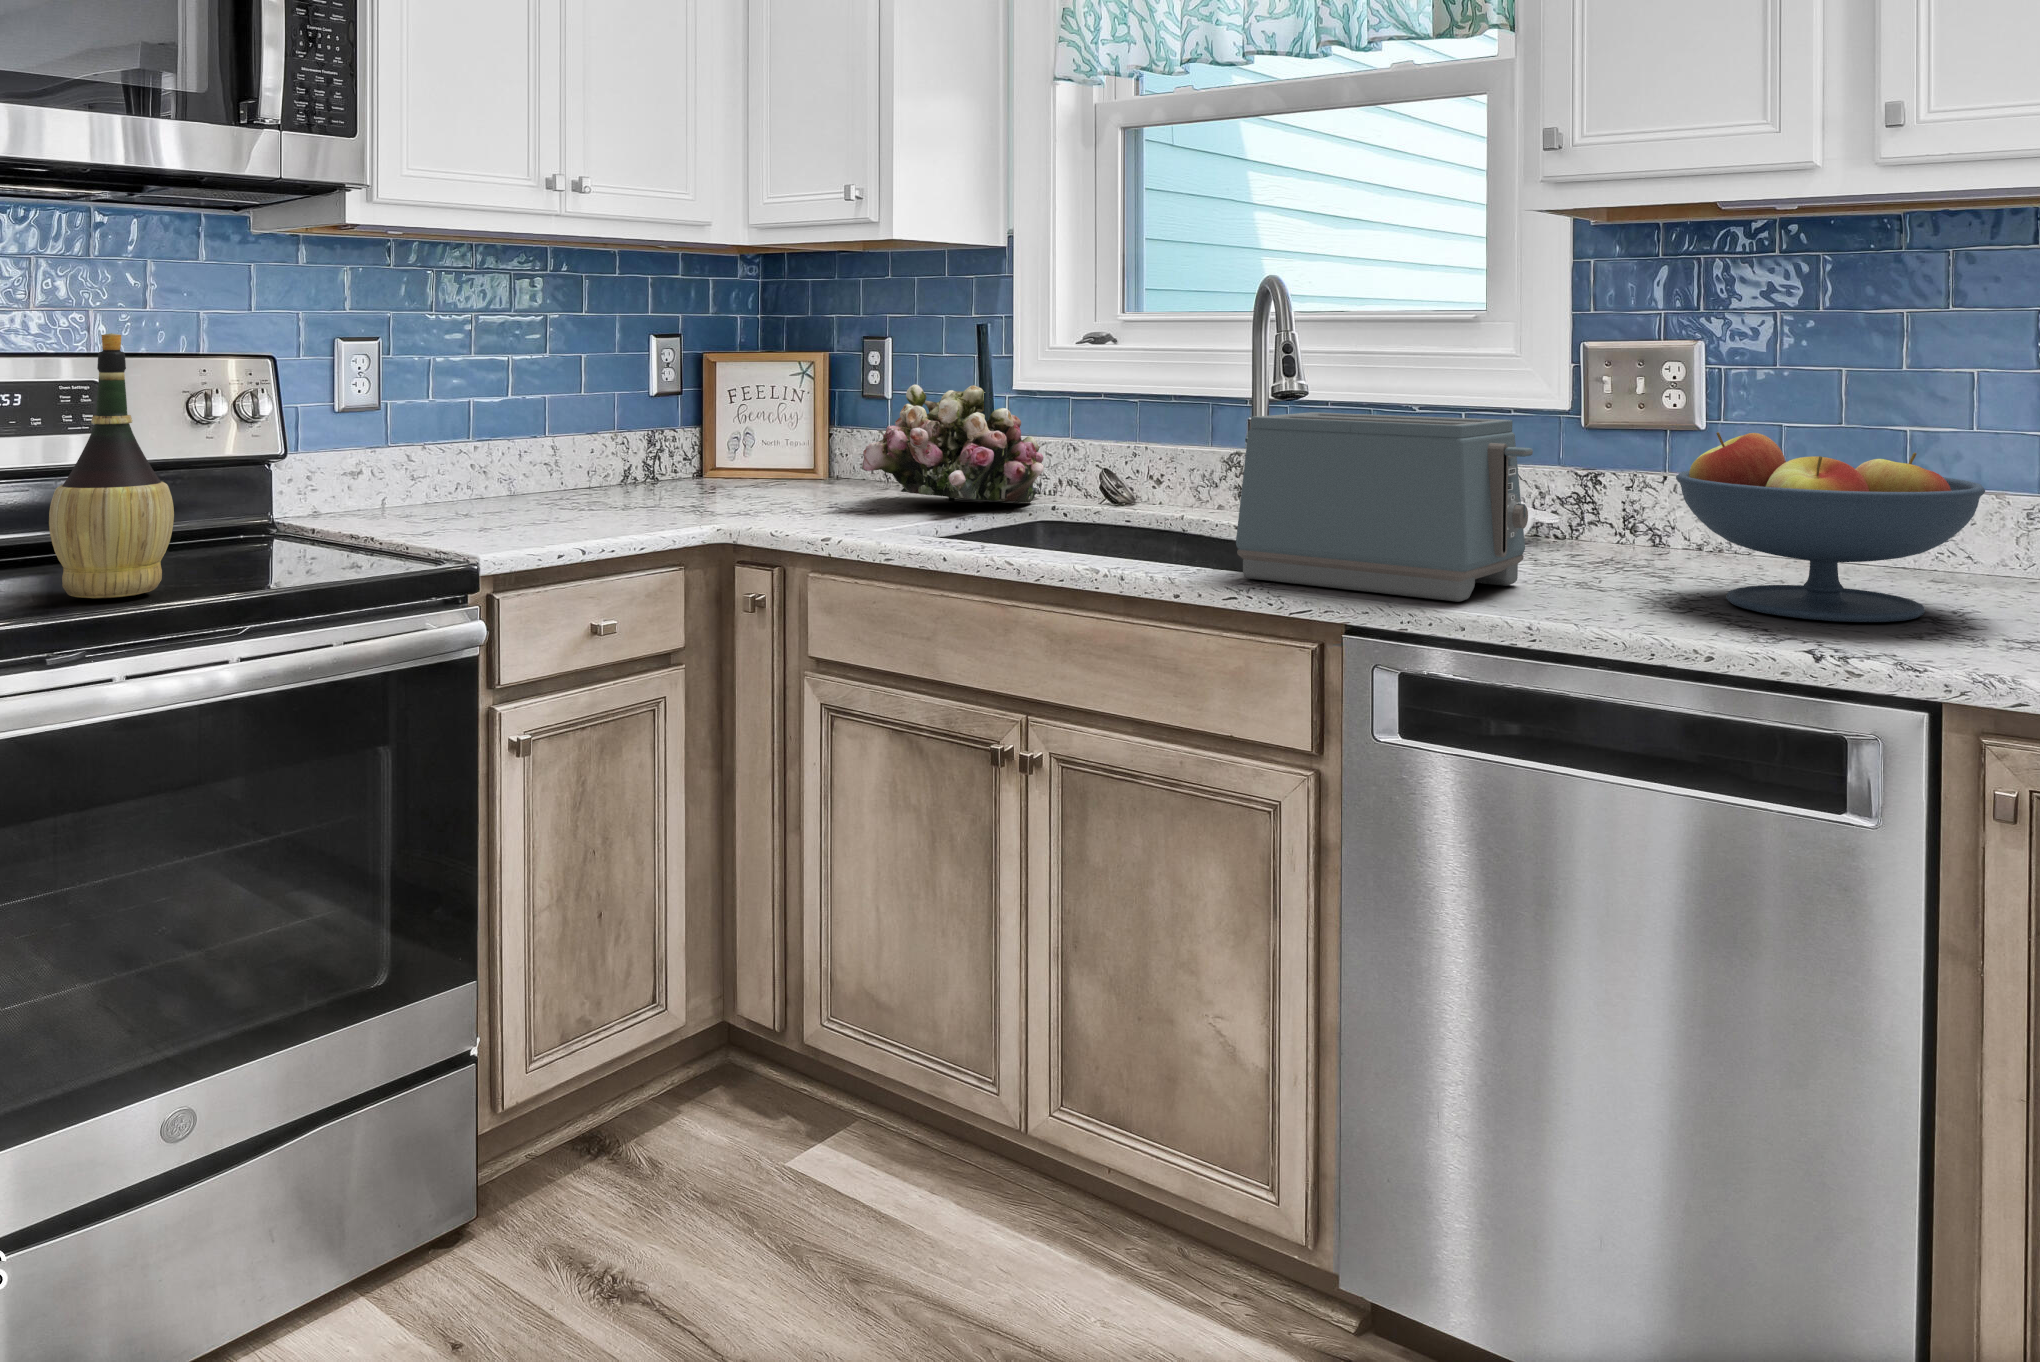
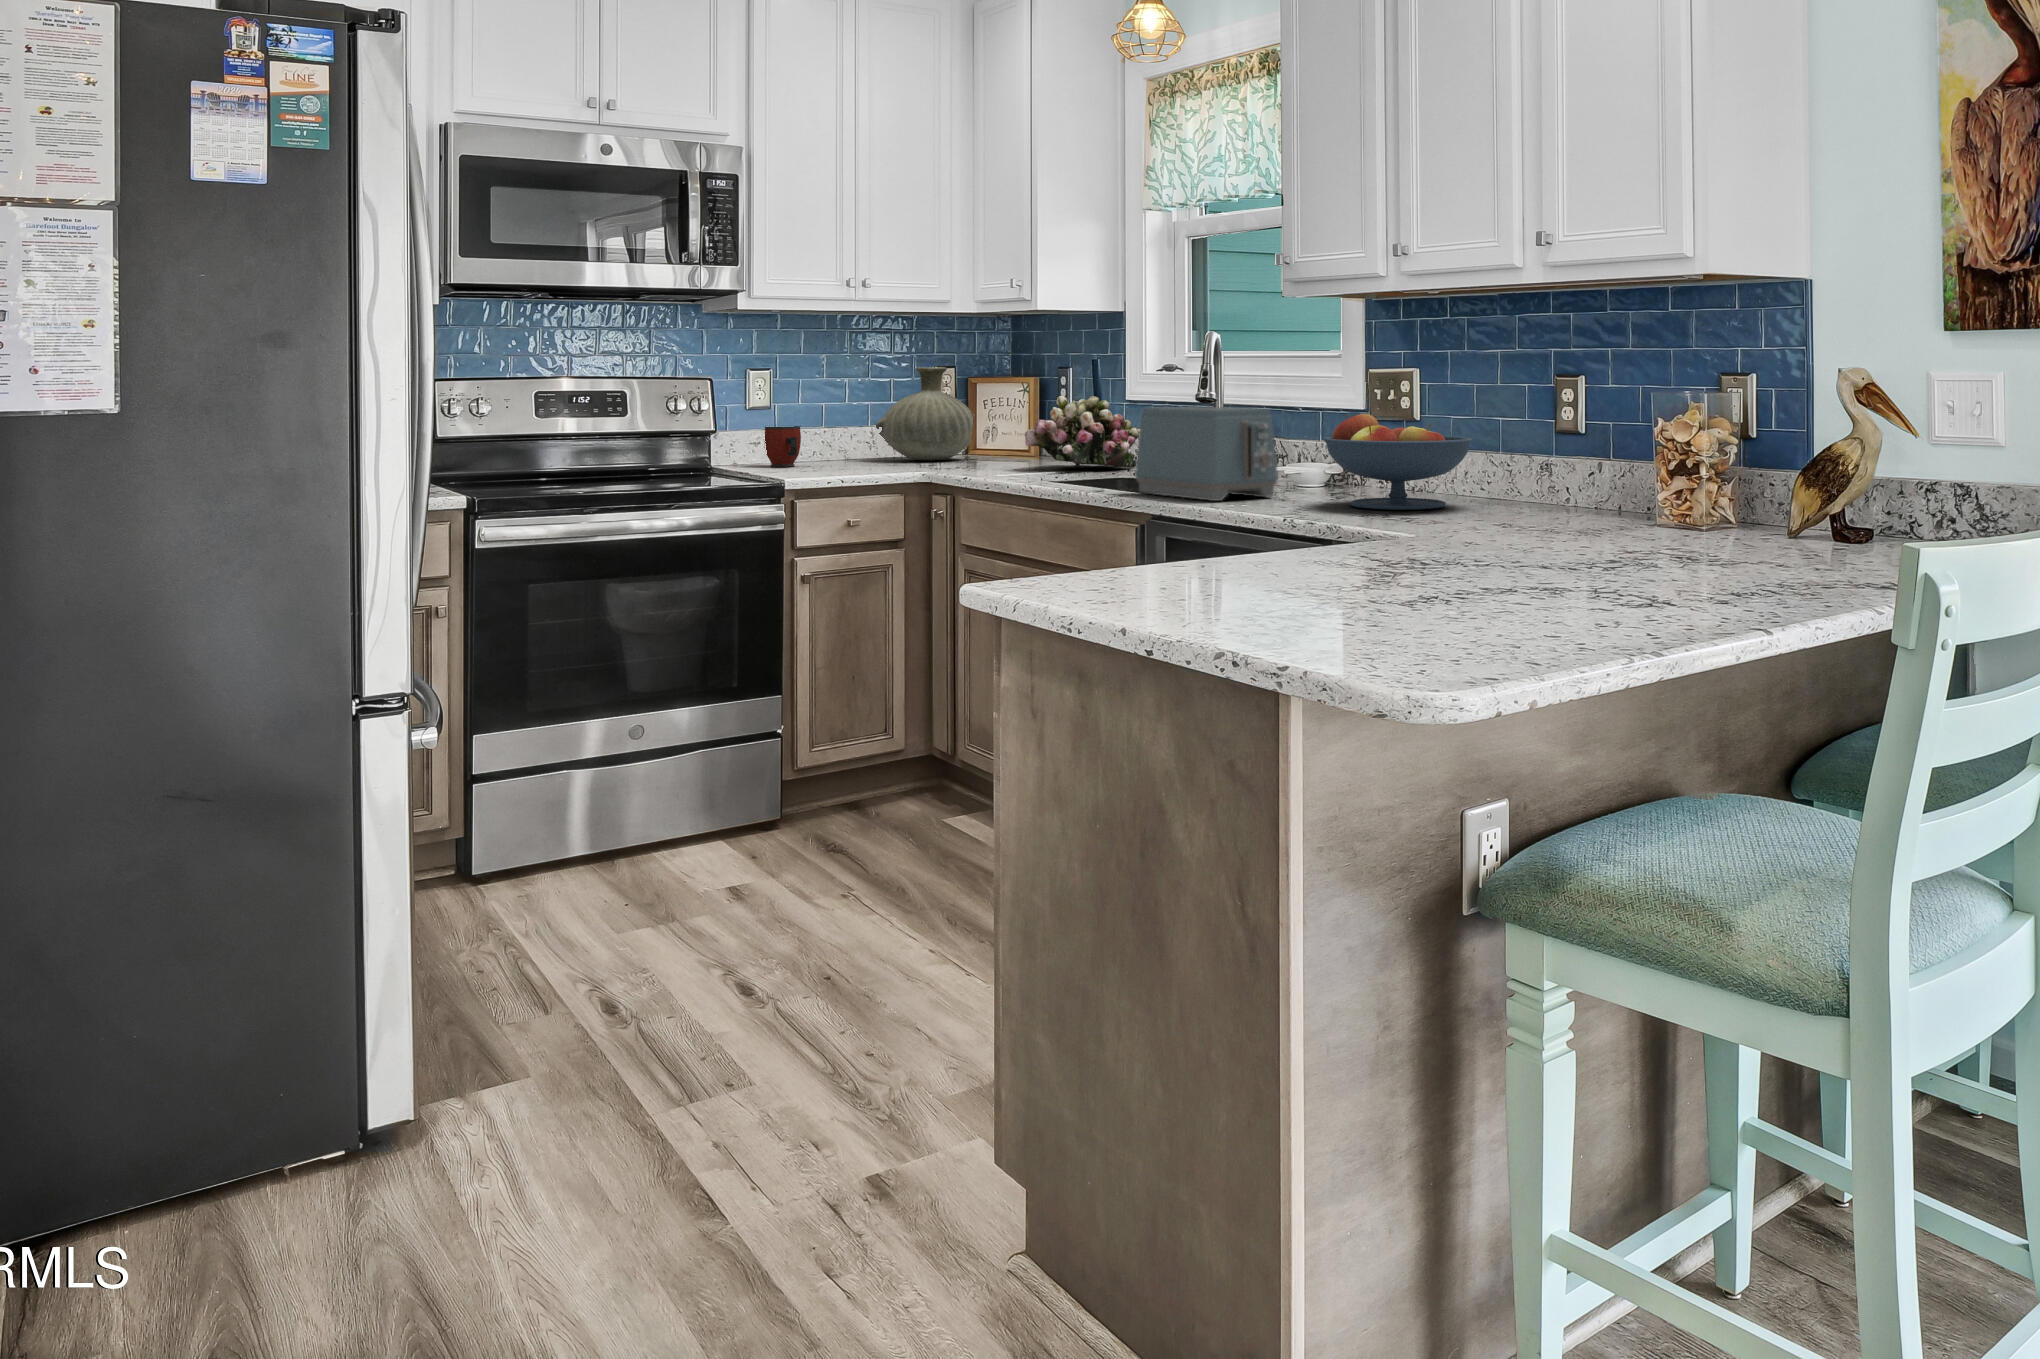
wine bottle: present [49,333,174,598] -> none [589,368,641,488]
vase: none [550,334,735,489] -> present [876,367,973,460]
mug: none [366,437,436,511] -> present [764,426,801,467]

